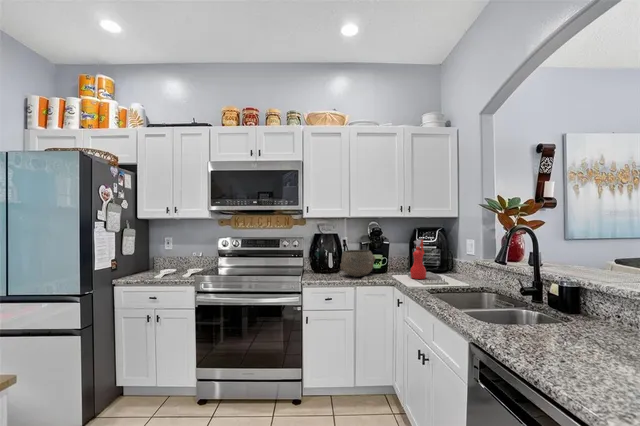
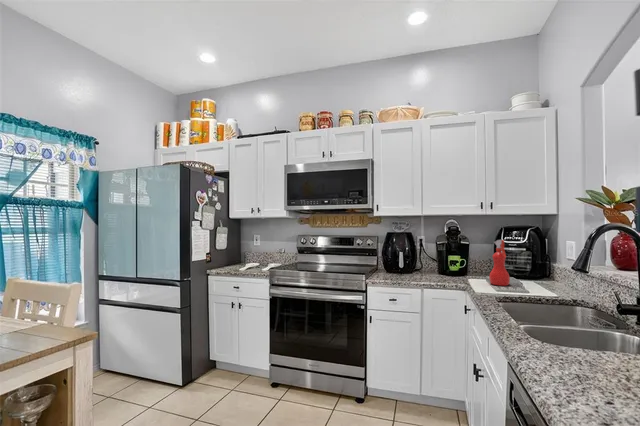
bowl: present [340,250,375,277] -> none [410,250,450,279]

